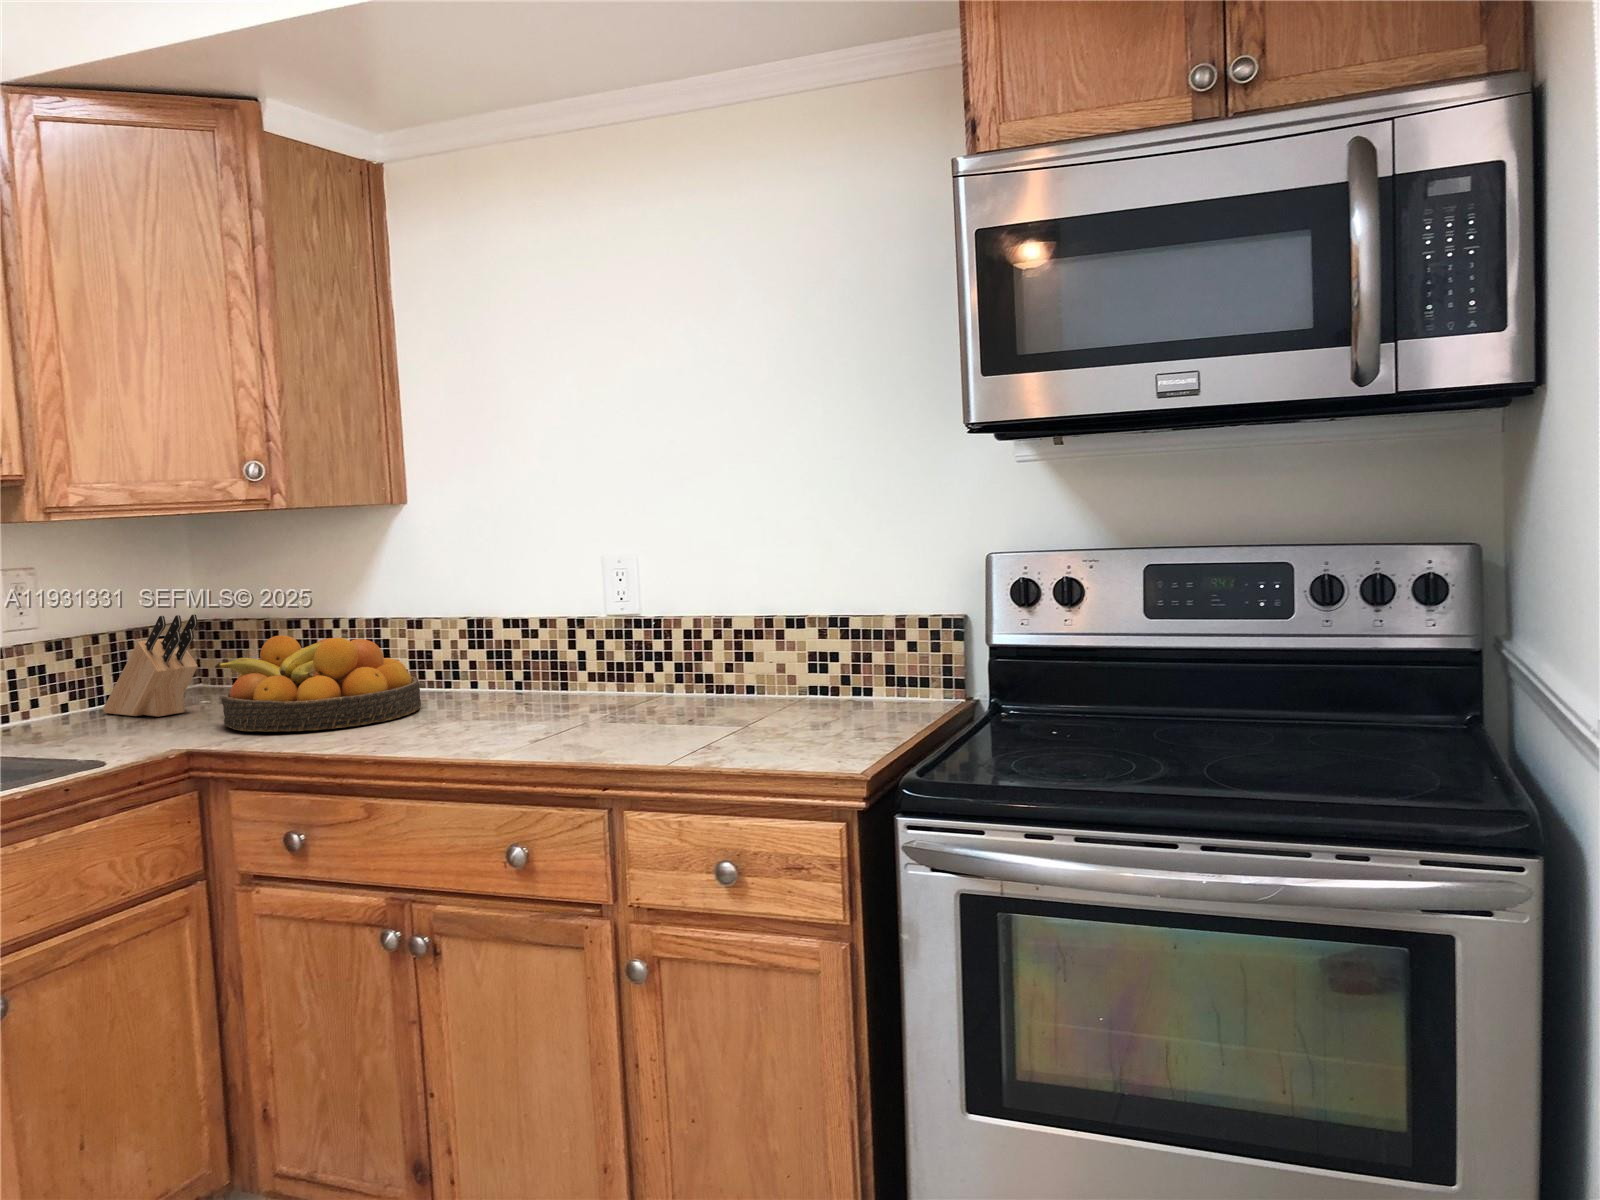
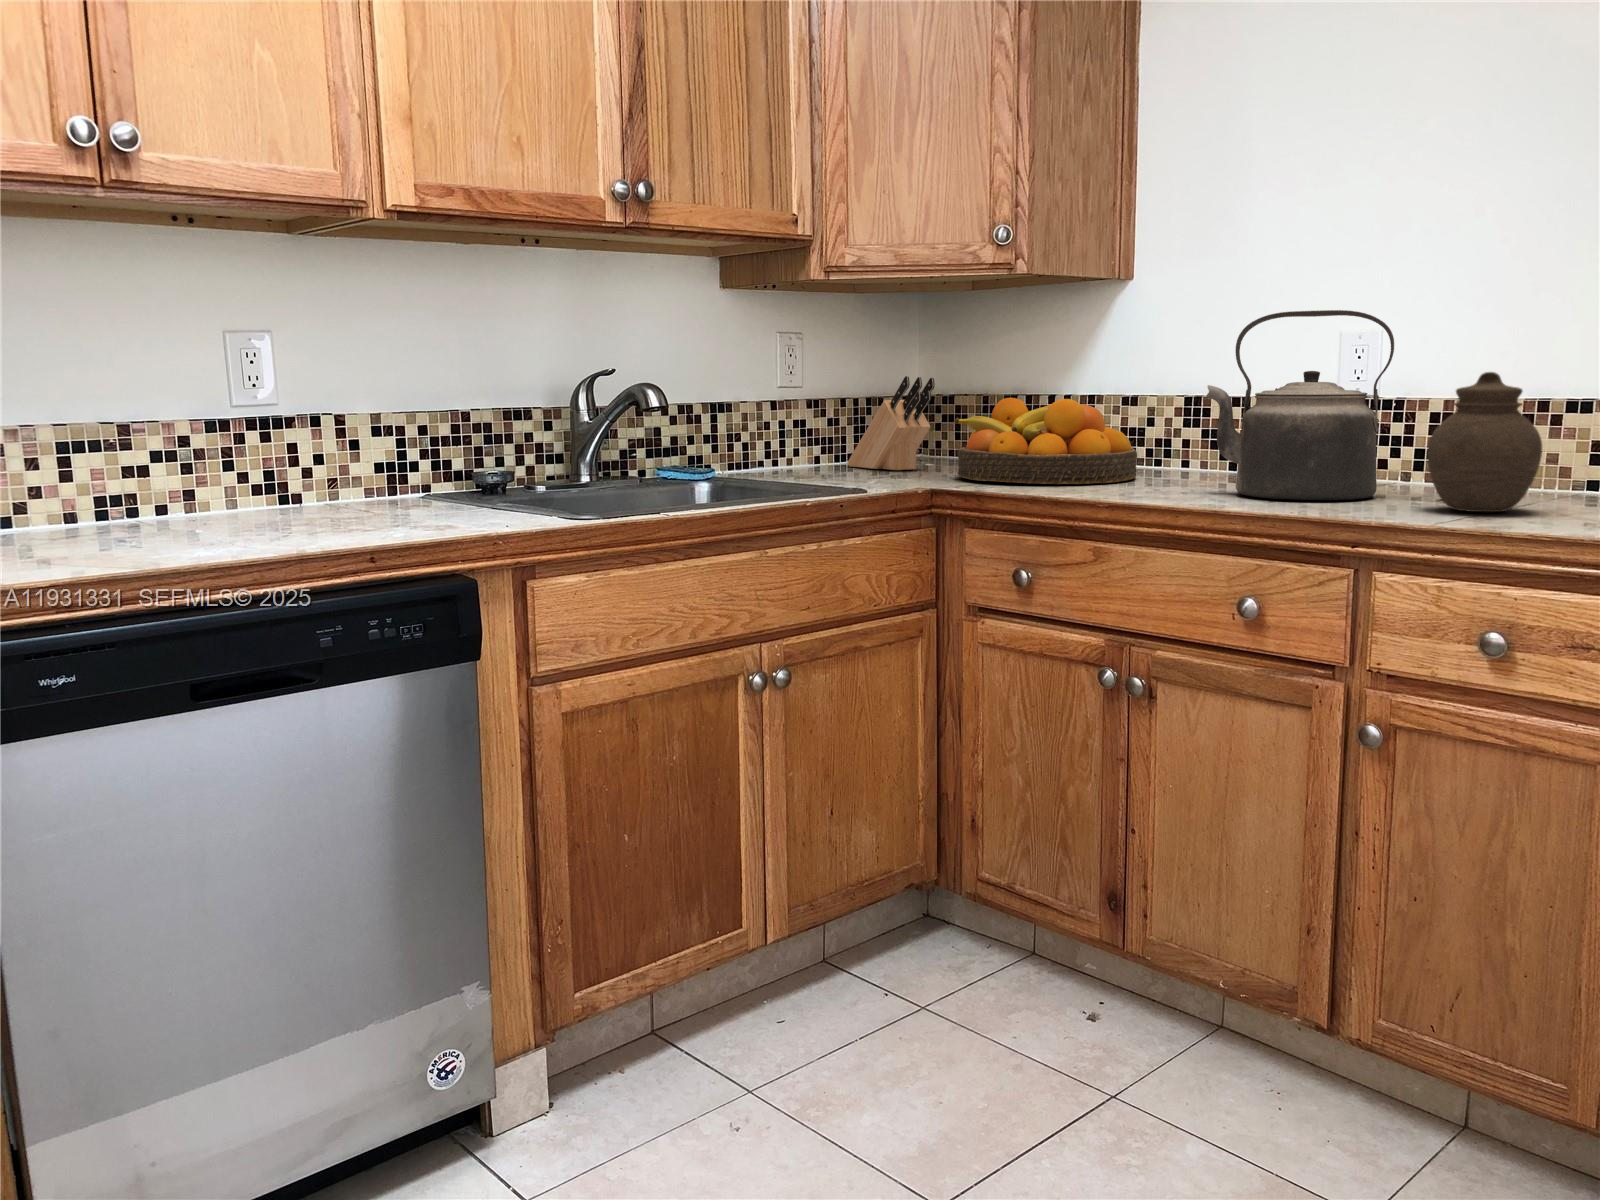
kettle: none [470,551,635,735] -> present [1206,310,1394,500]
jar: none [666,611,758,739] -> present [1427,372,1542,512]

